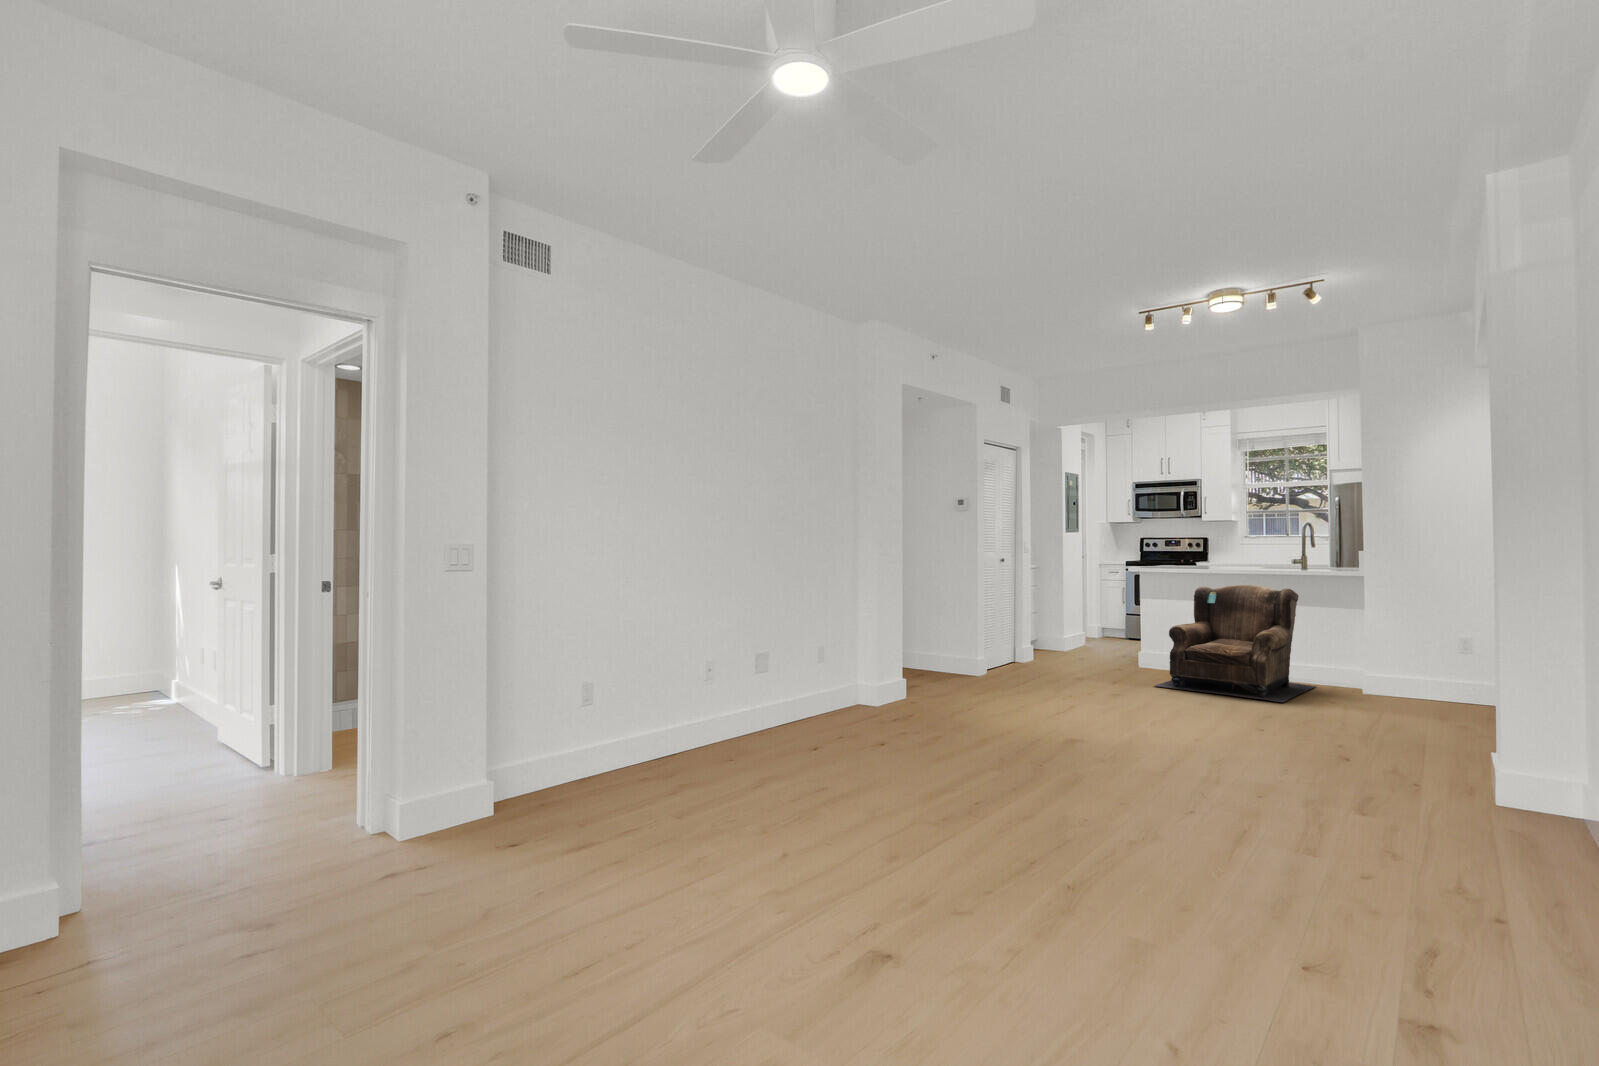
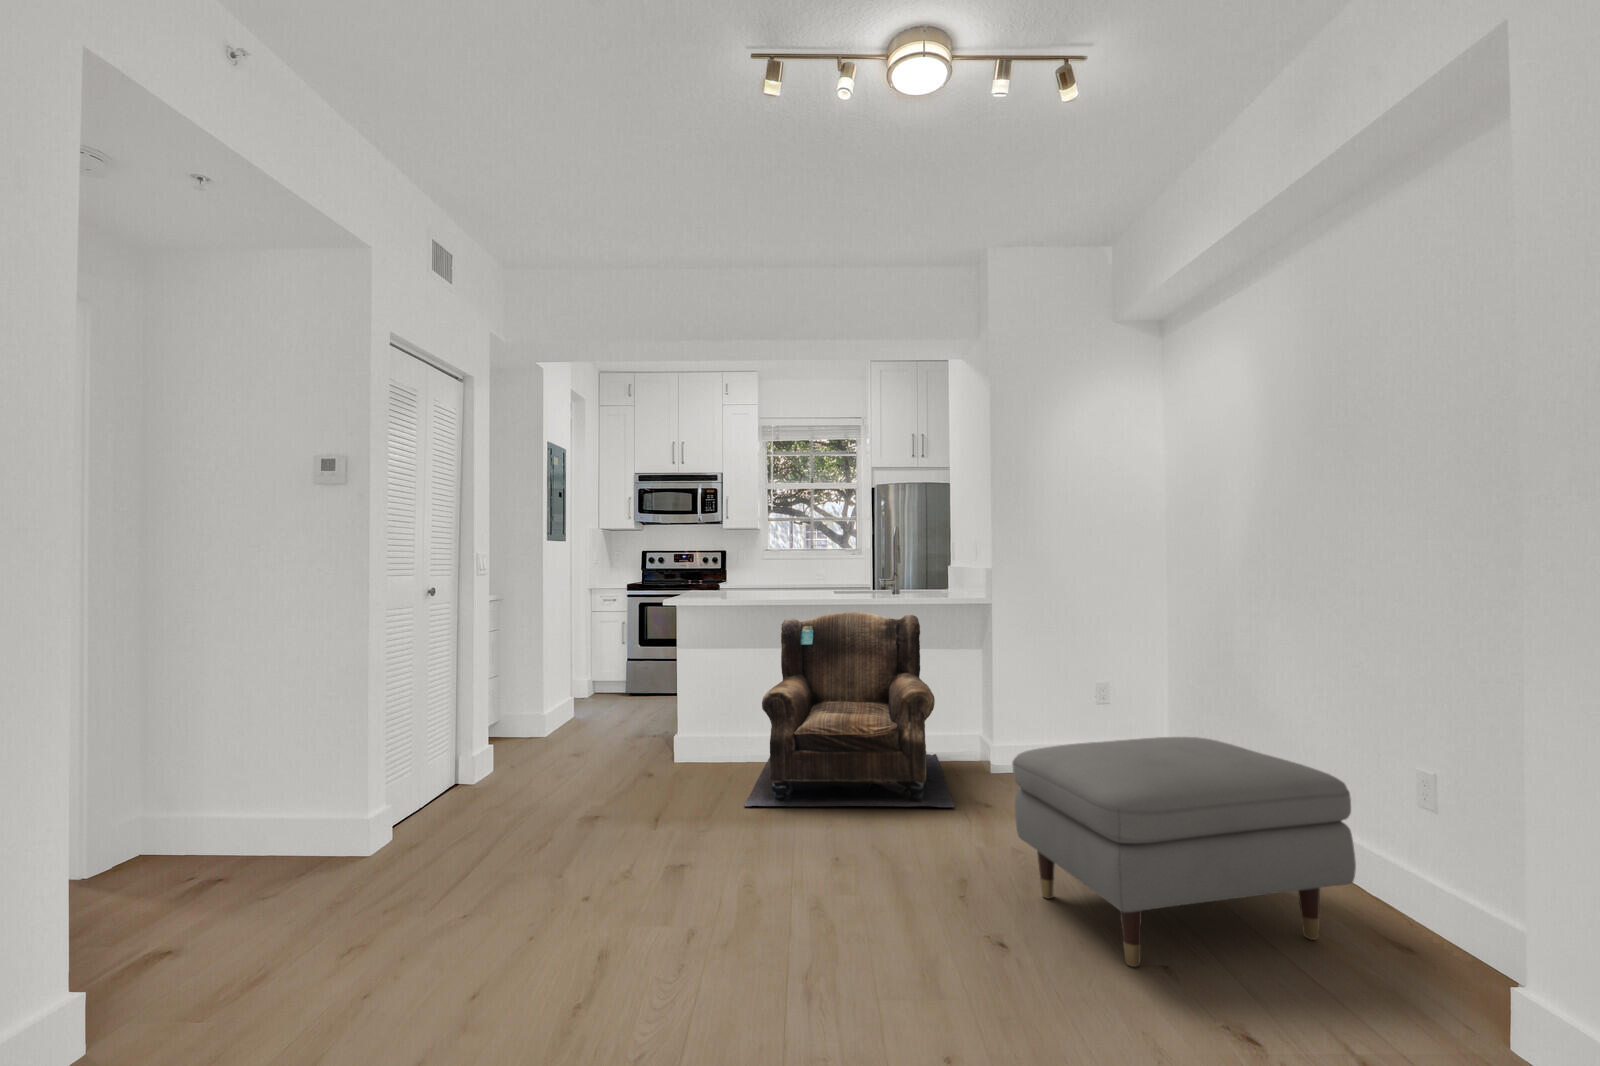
ottoman: none [1262,654,1427,756] -> present [1012,737,1356,967]

